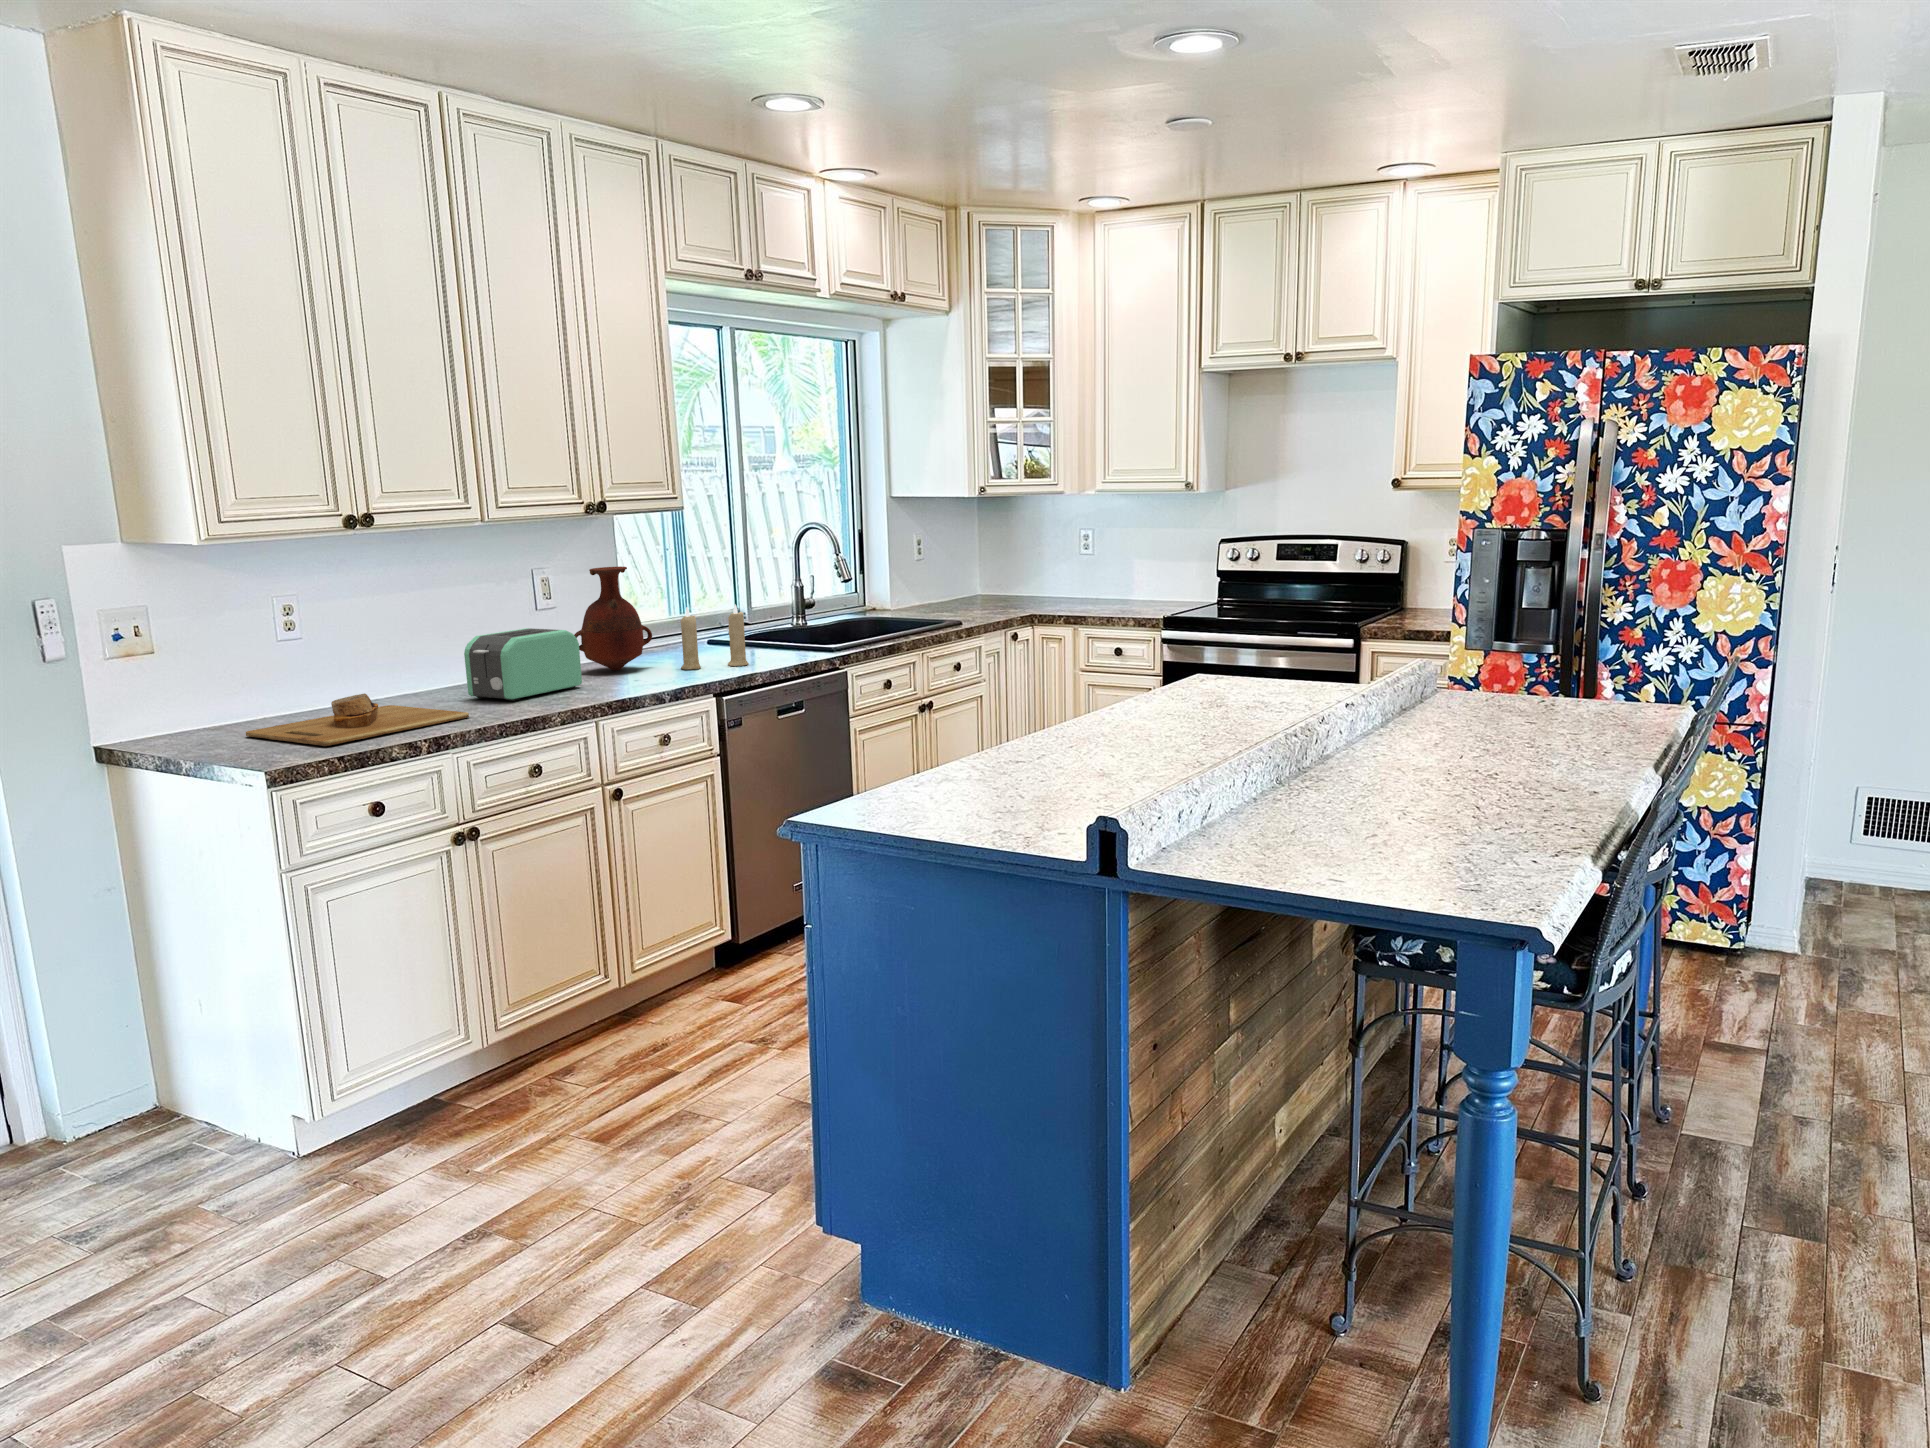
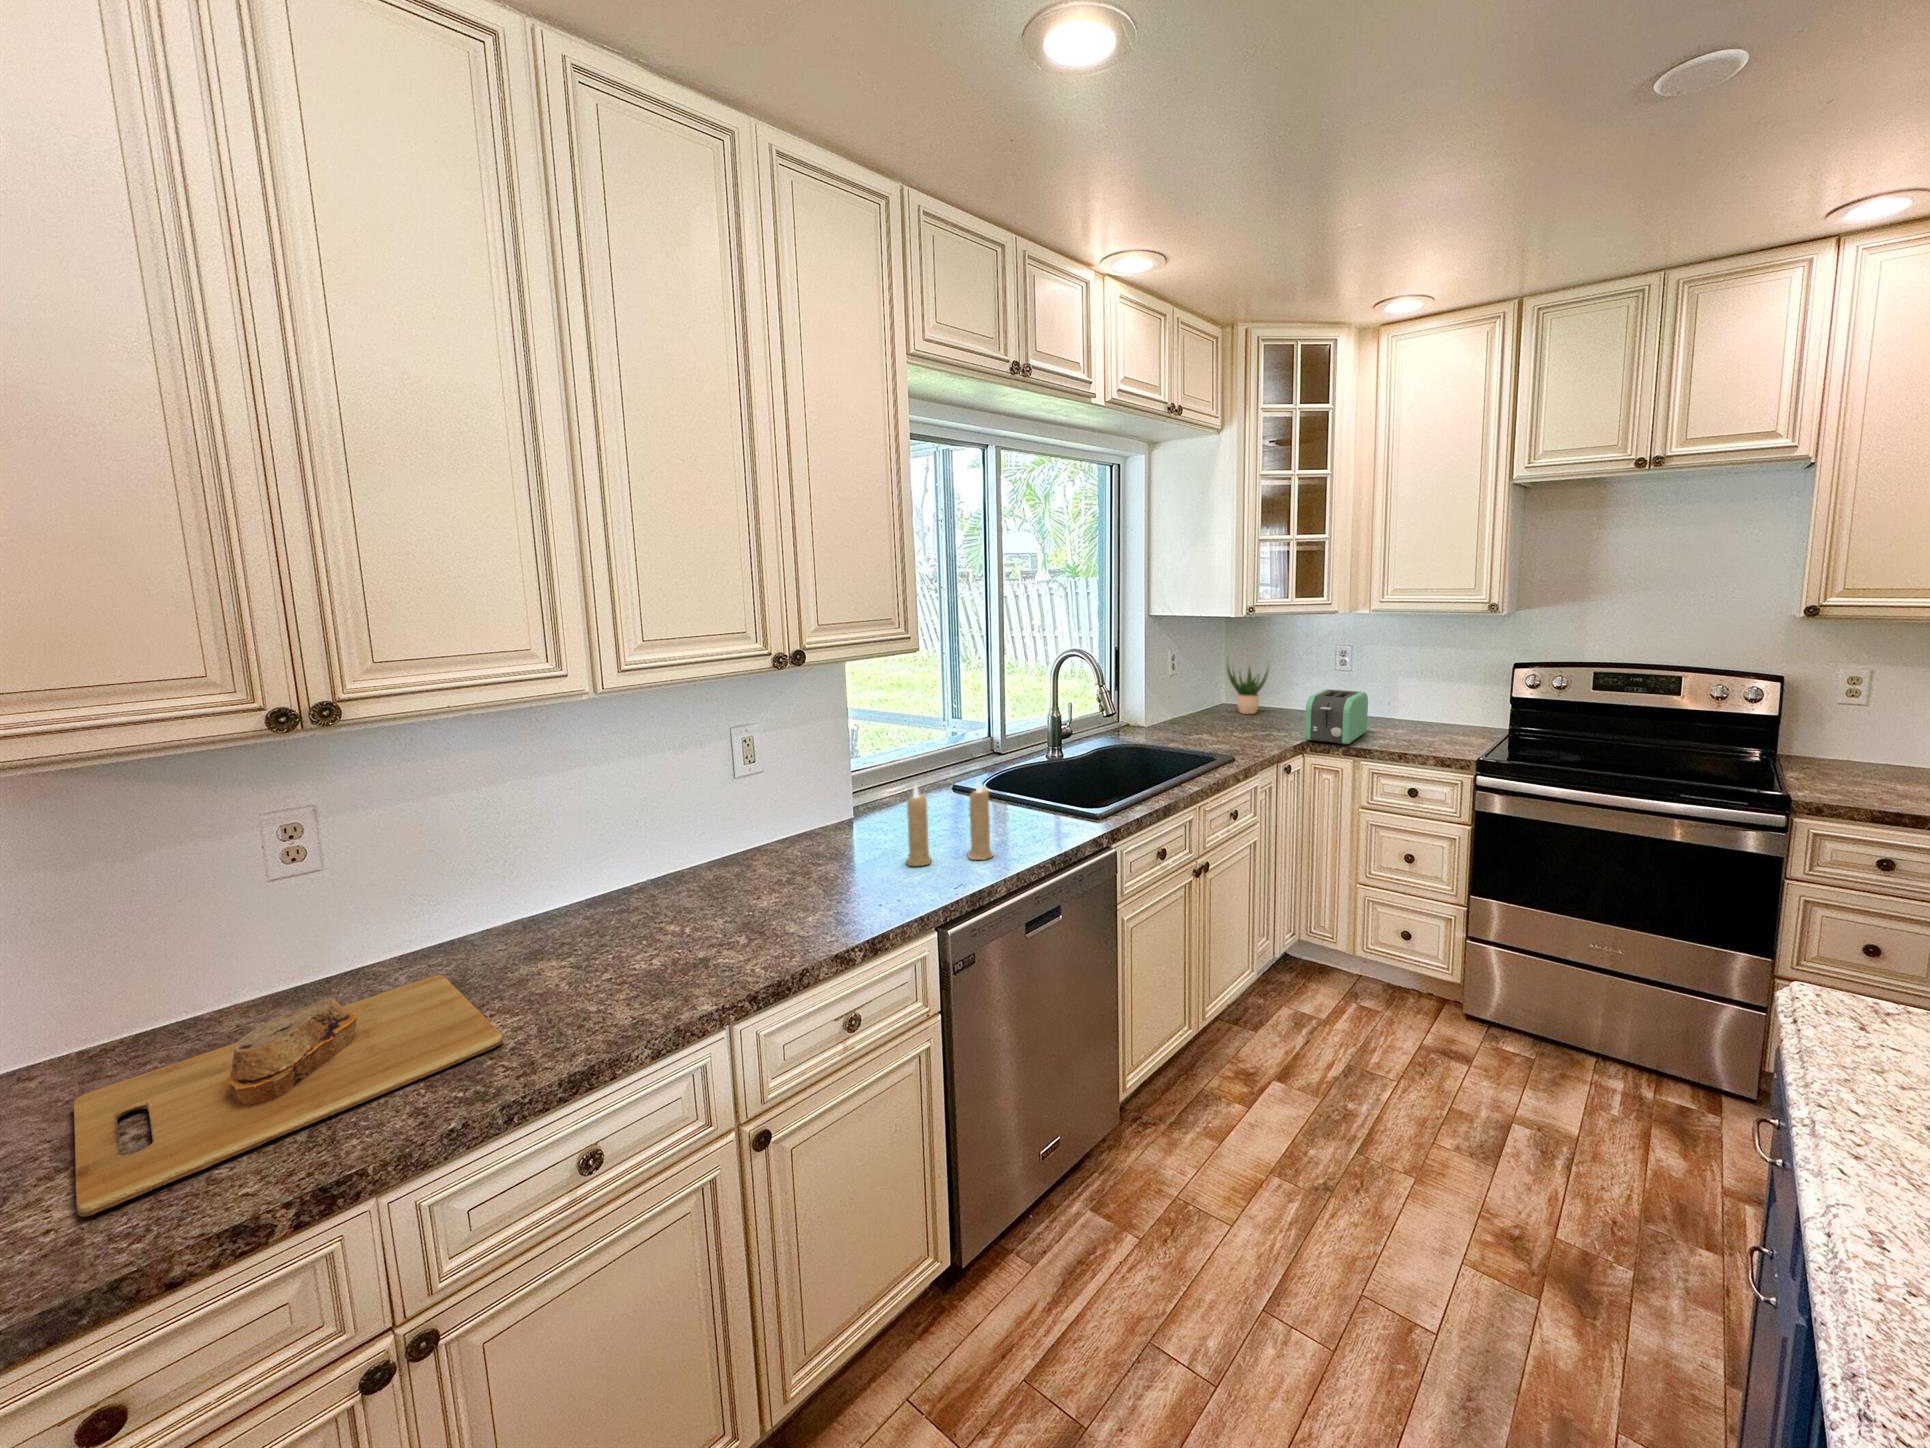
potted plant: none [973,539,1016,599] -> present [1227,664,1268,714]
vase: present [574,567,652,671] -> none [768,727,873,861]
toaster: present [464,628,582,701] -> present [1305,689,1368,745]

